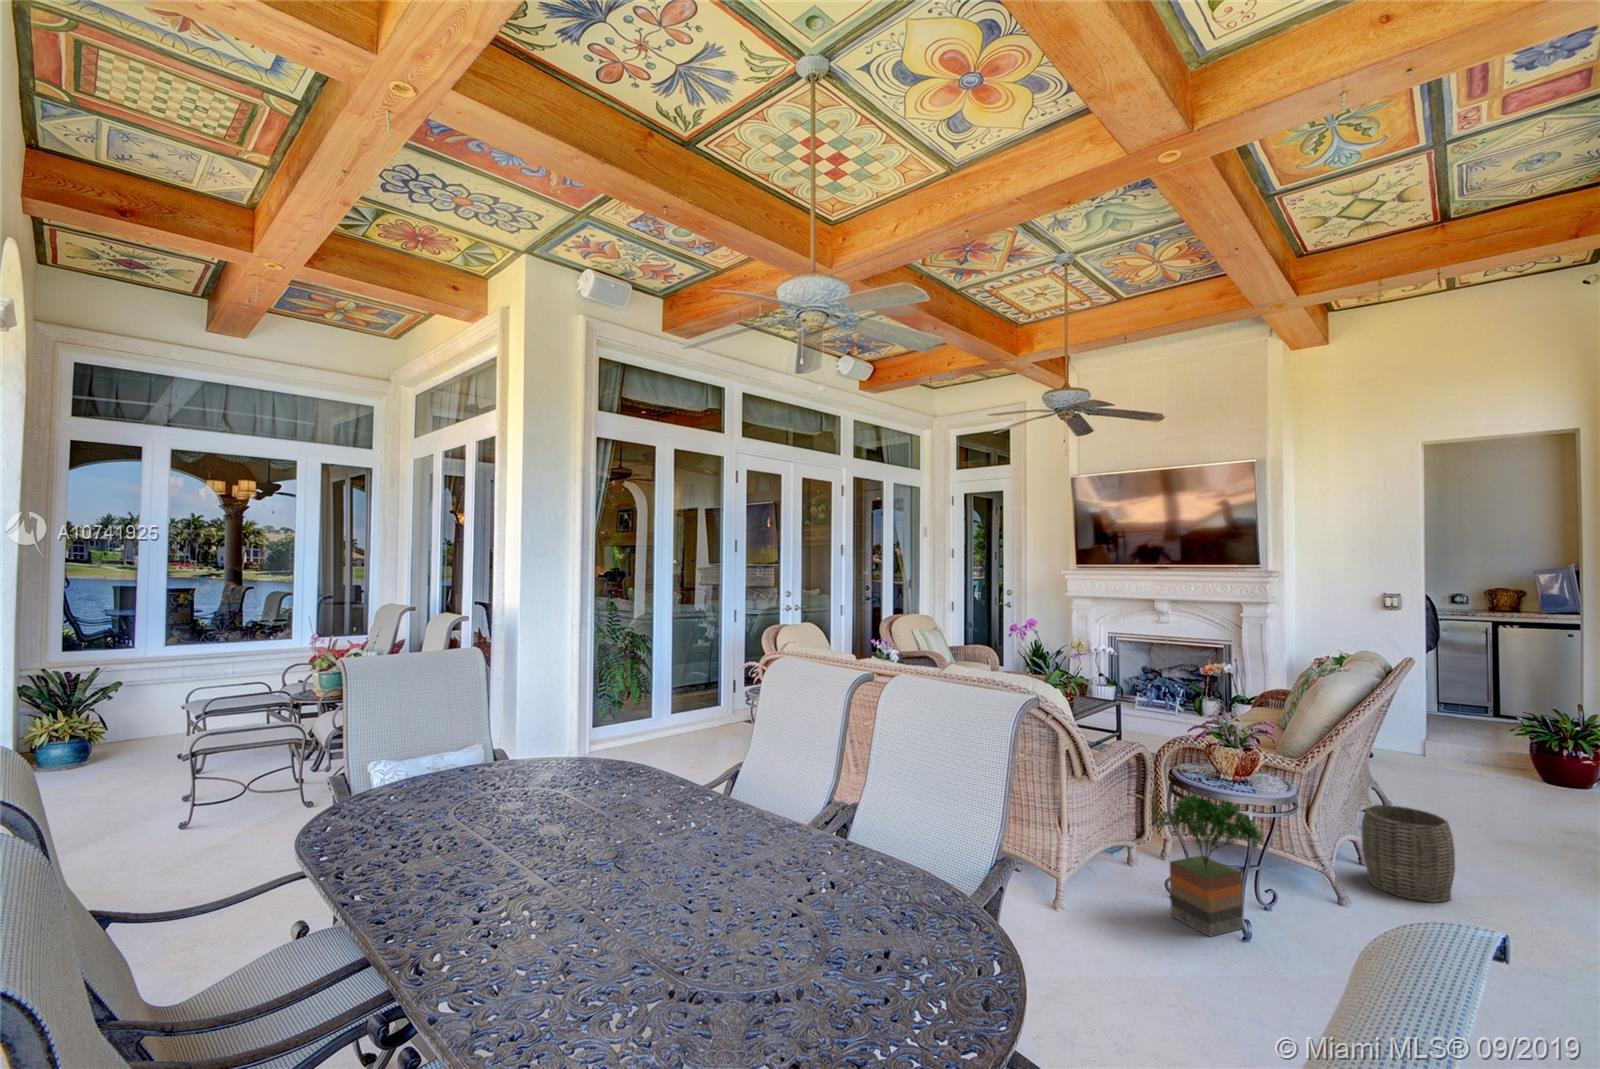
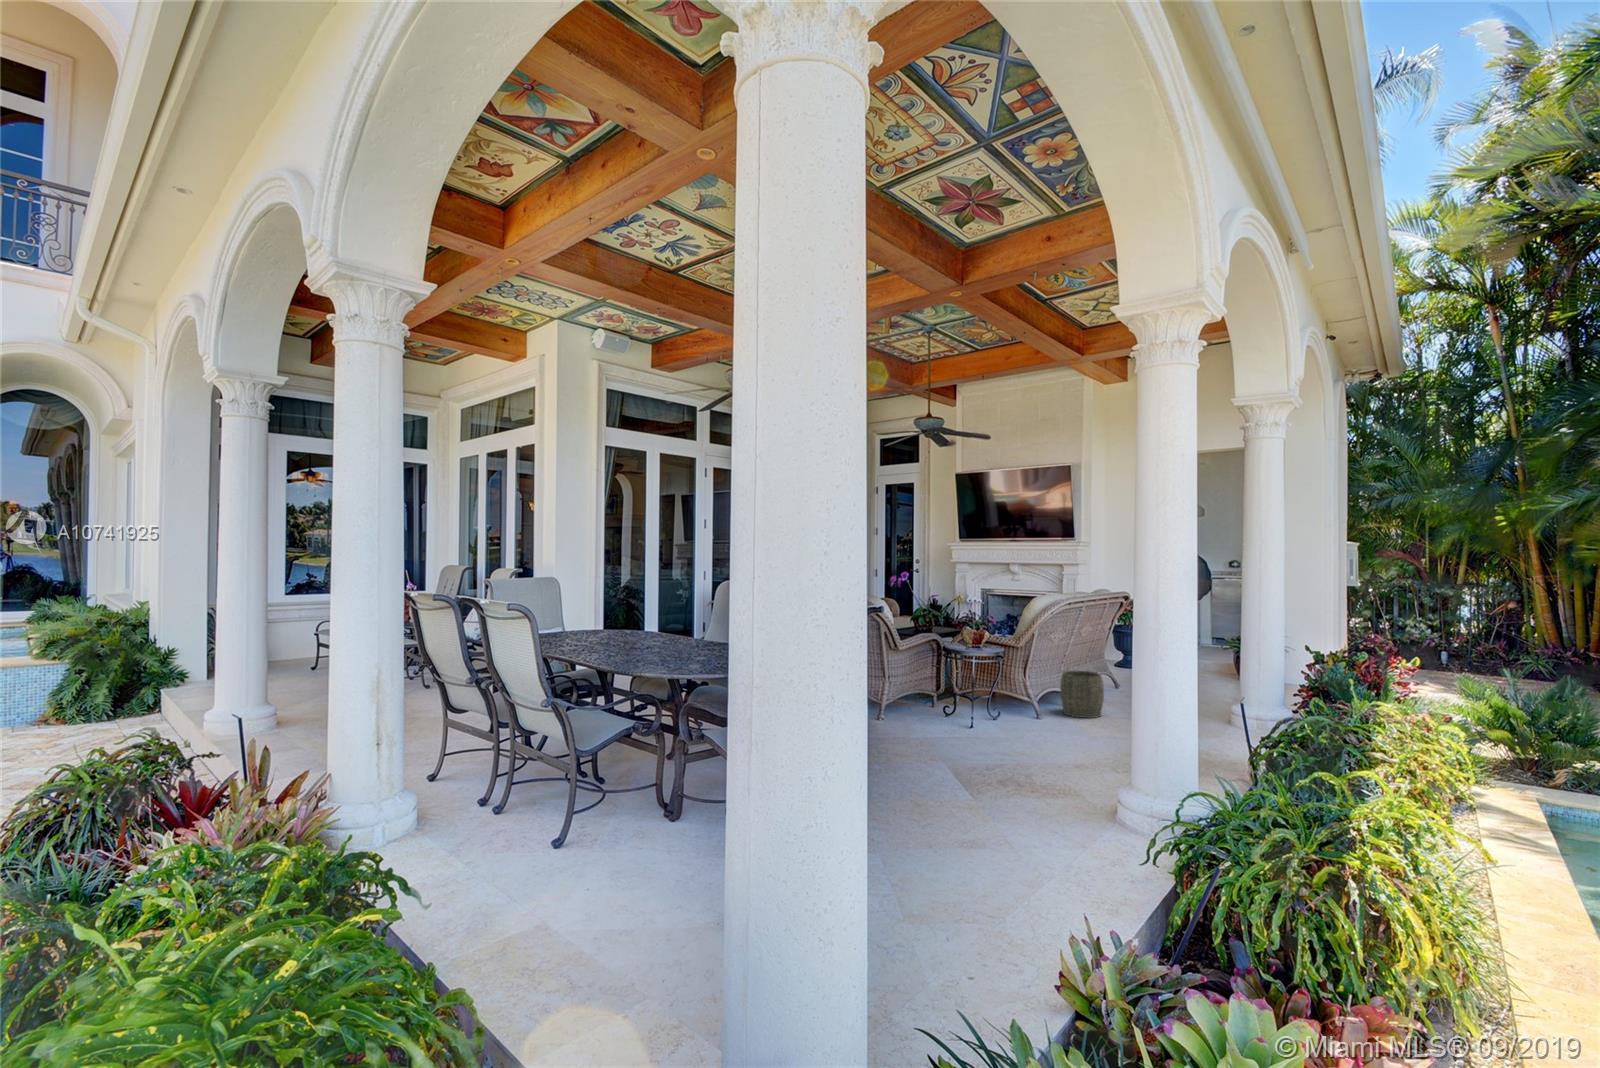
potted tree: present [1157,795,1264,936] -> none [935,657,988,729]

